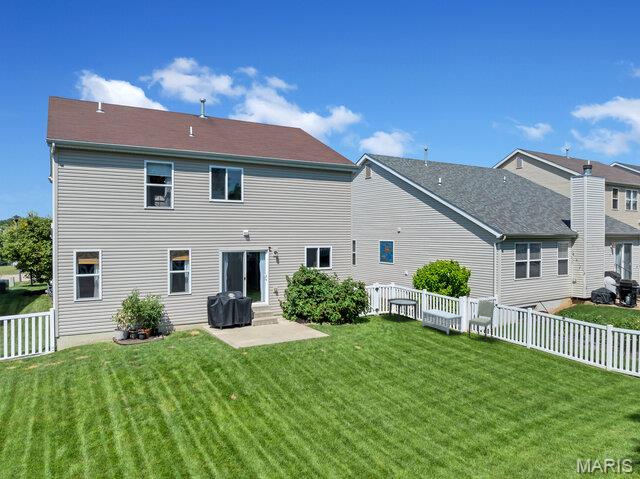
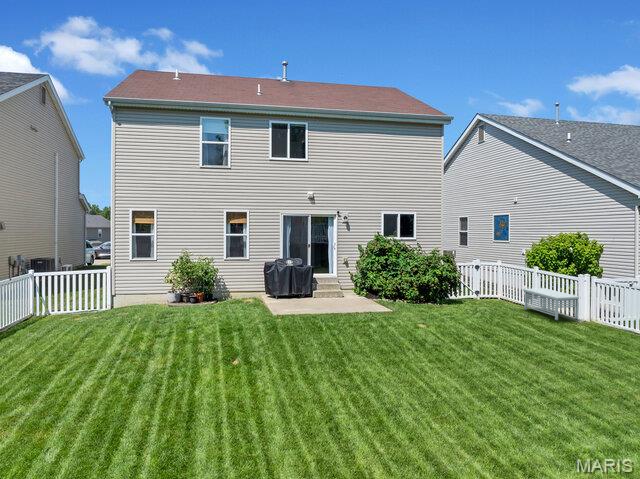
round table: present [388,298,418,321] -> none [481,275,523,303]
chair: present [468,300,494,341] -> none [586,276,630,331]

